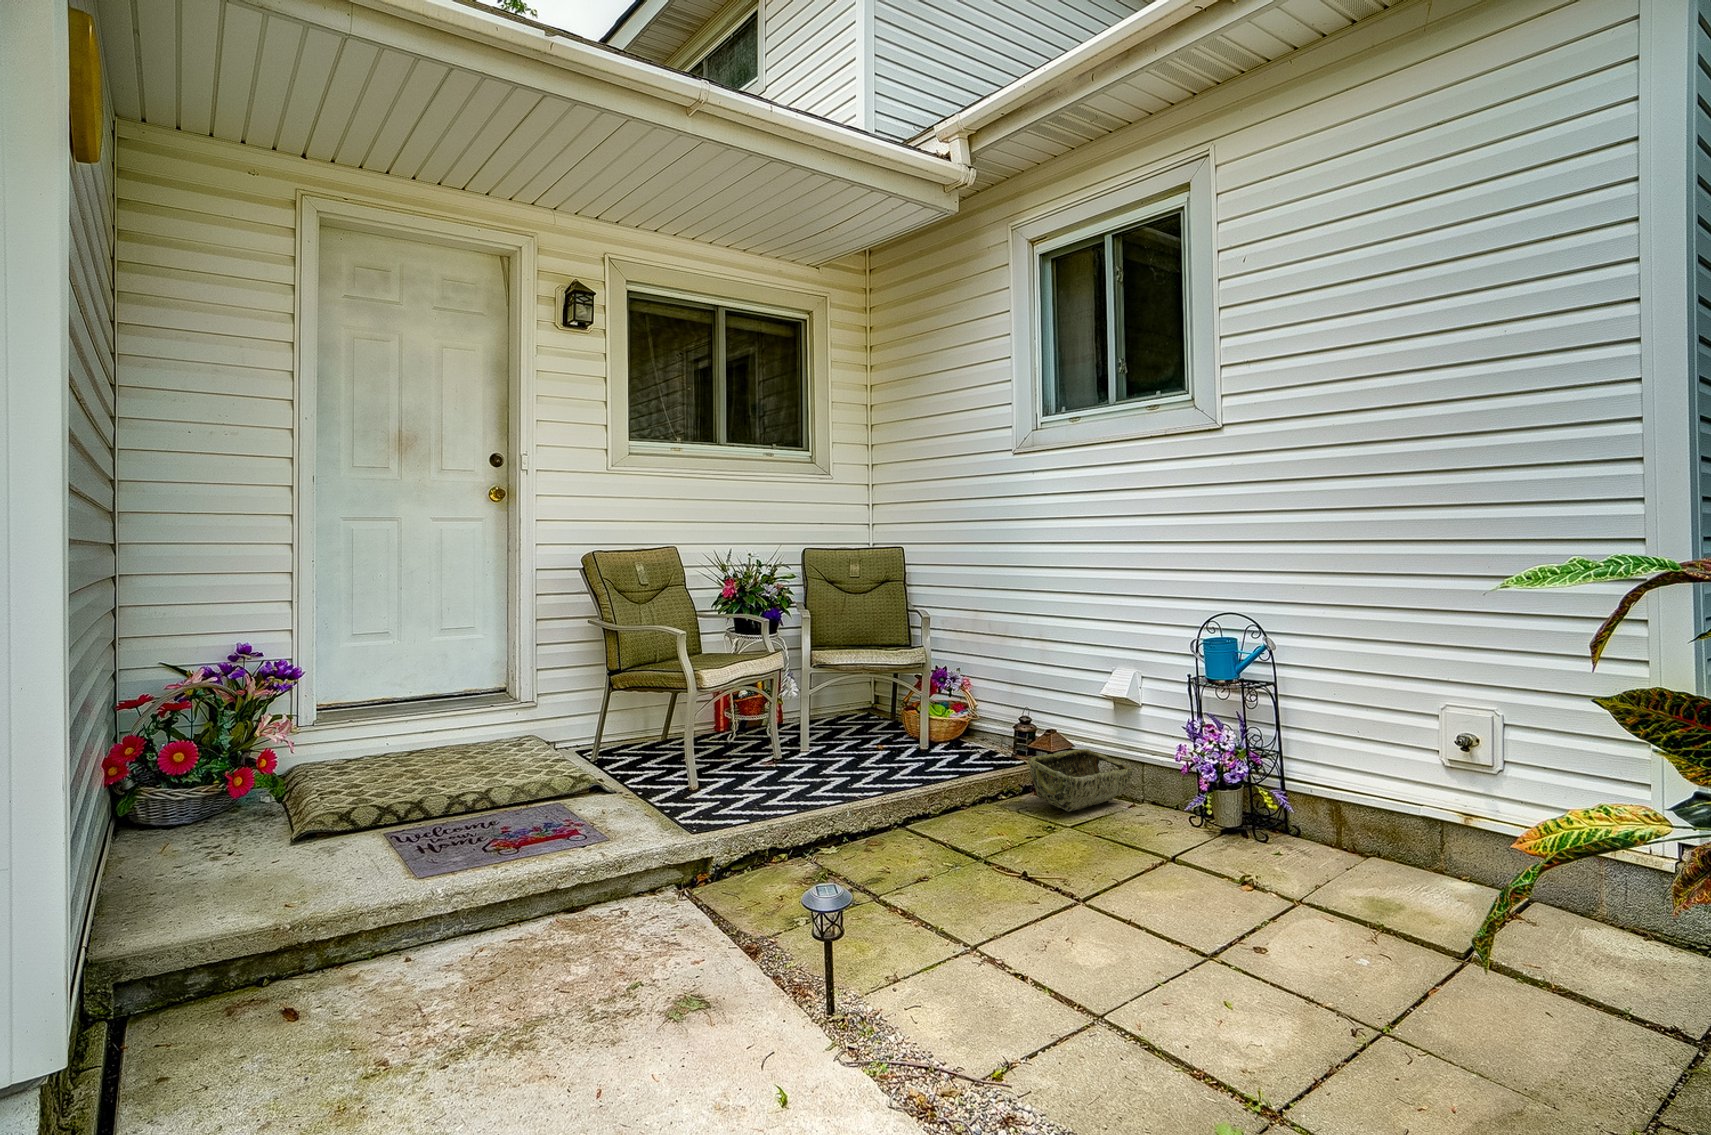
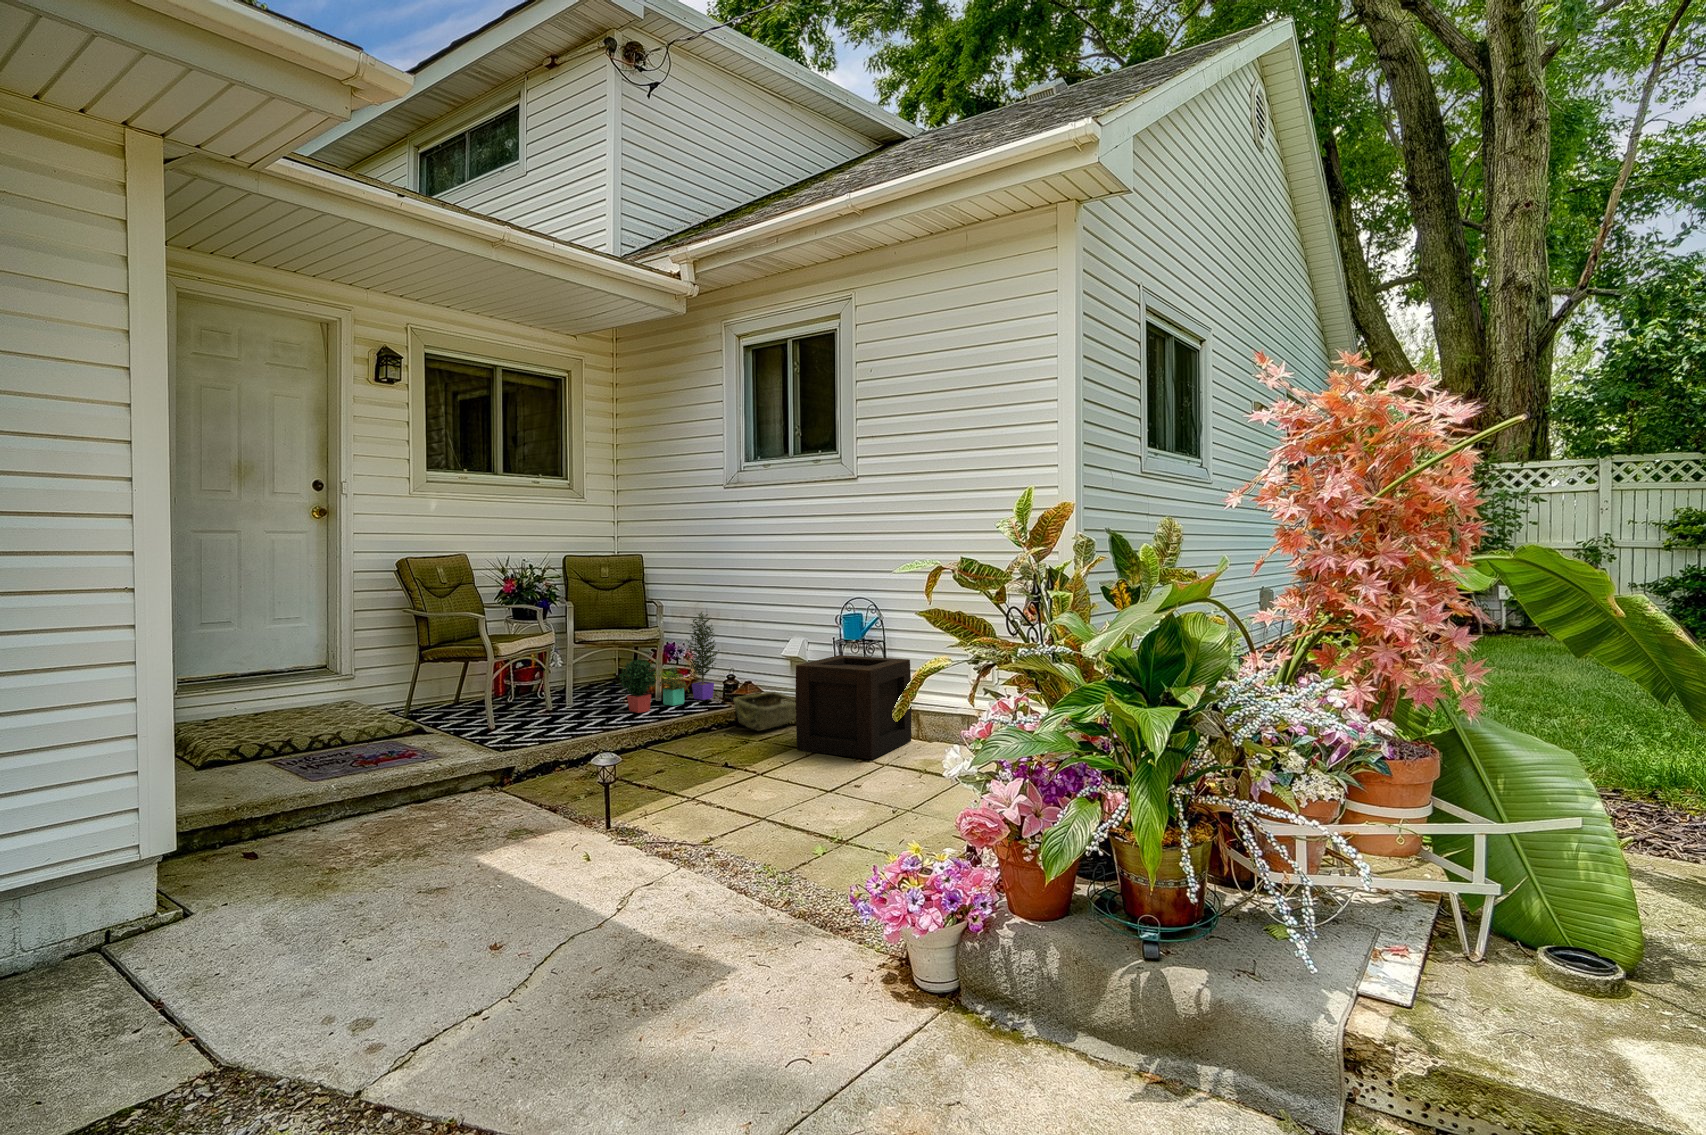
potted plant: none [866,628,1006,771] -> present [619,612,719,713]
wooden crate: none [1132,703,1330,889] -> present [795,655,912,759]

